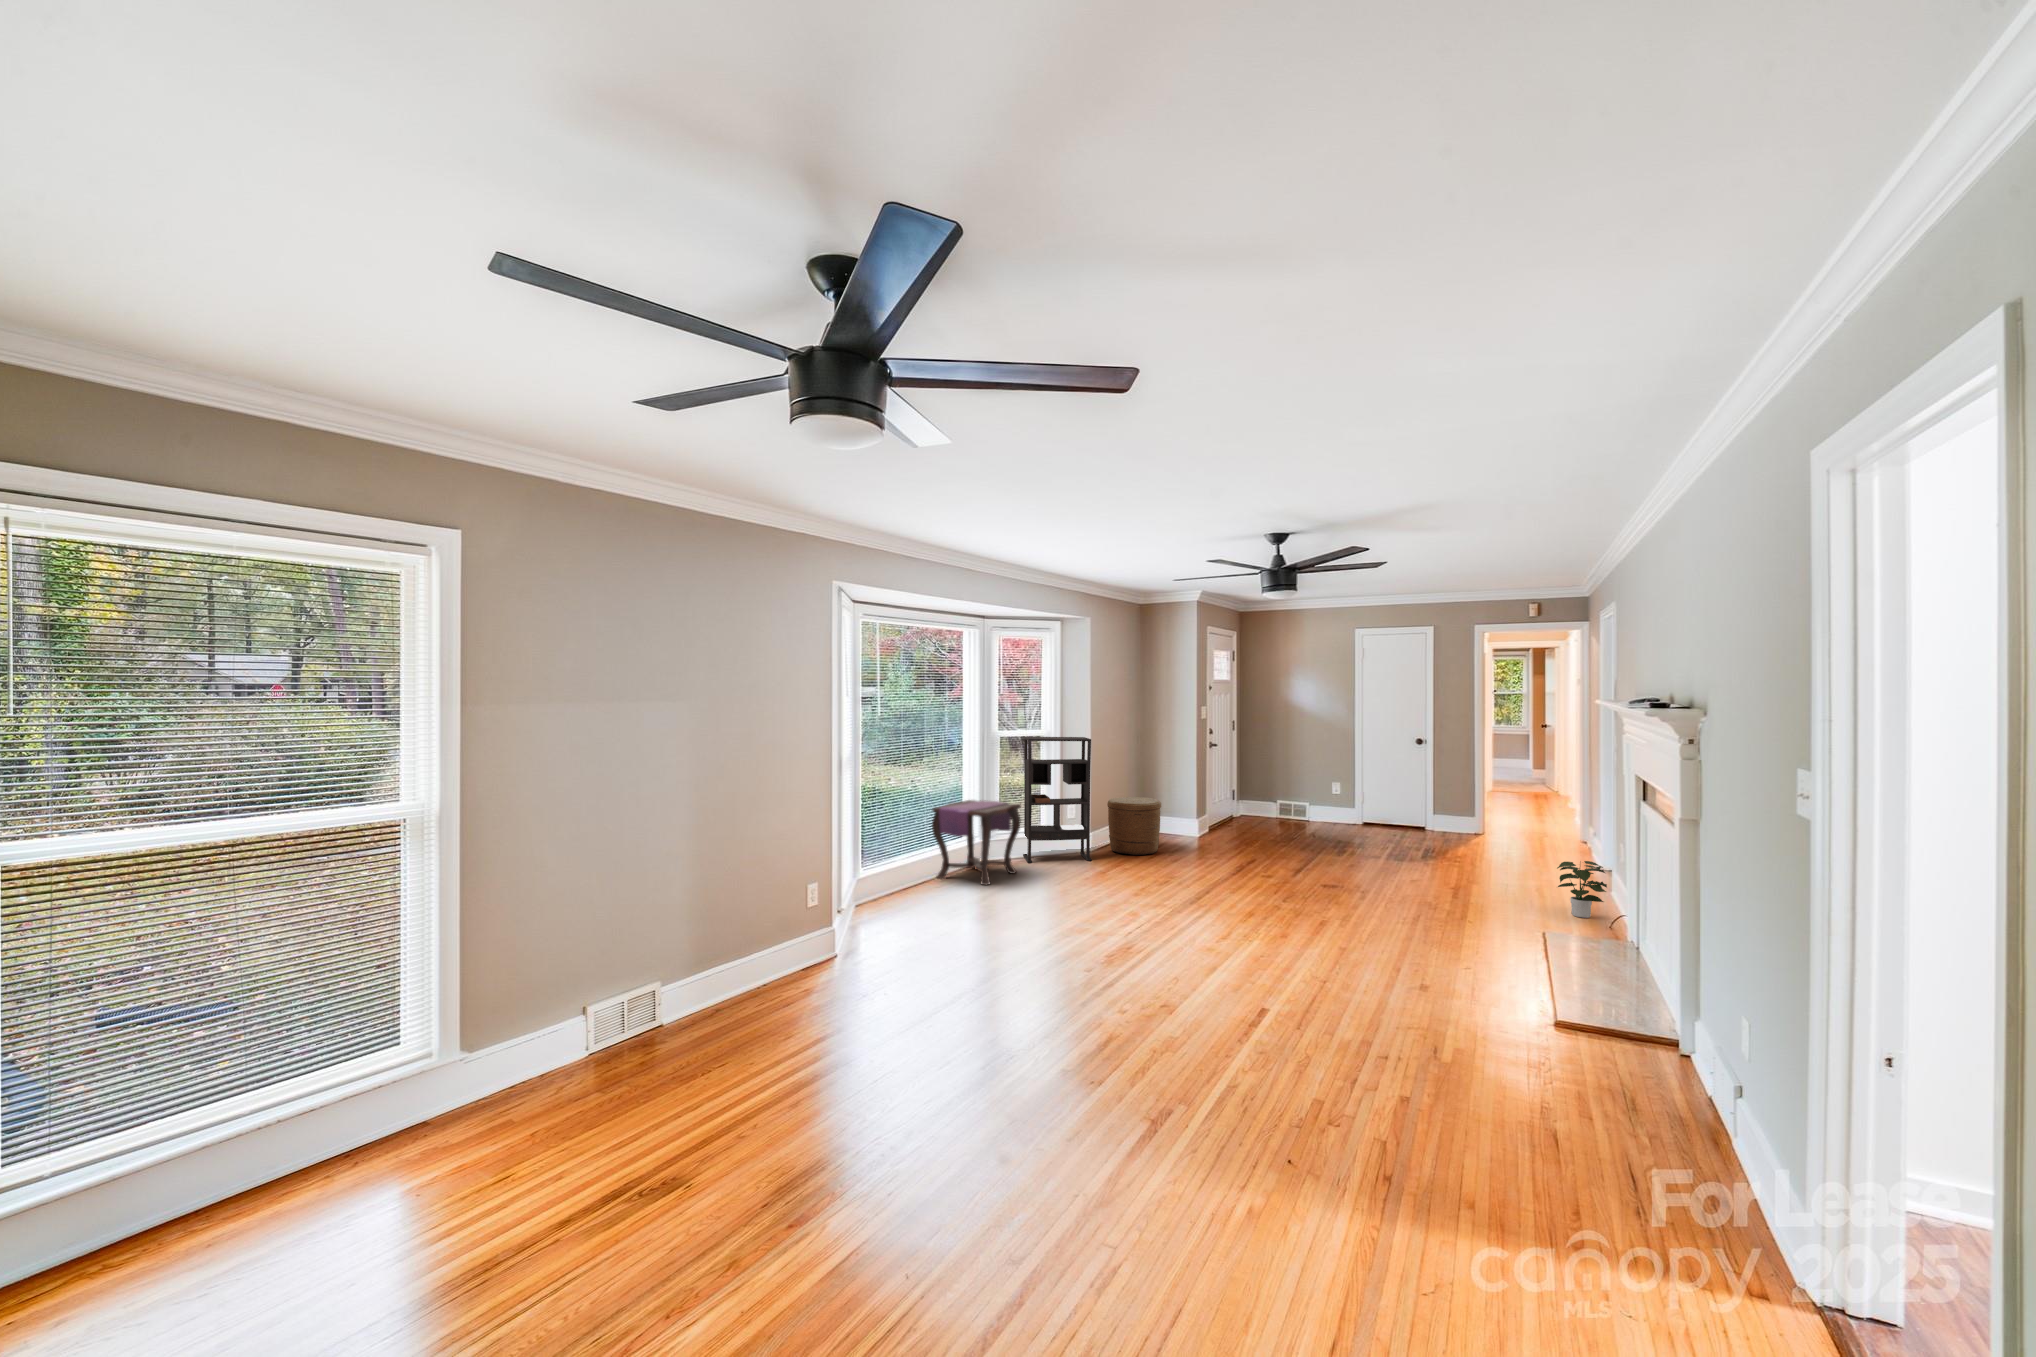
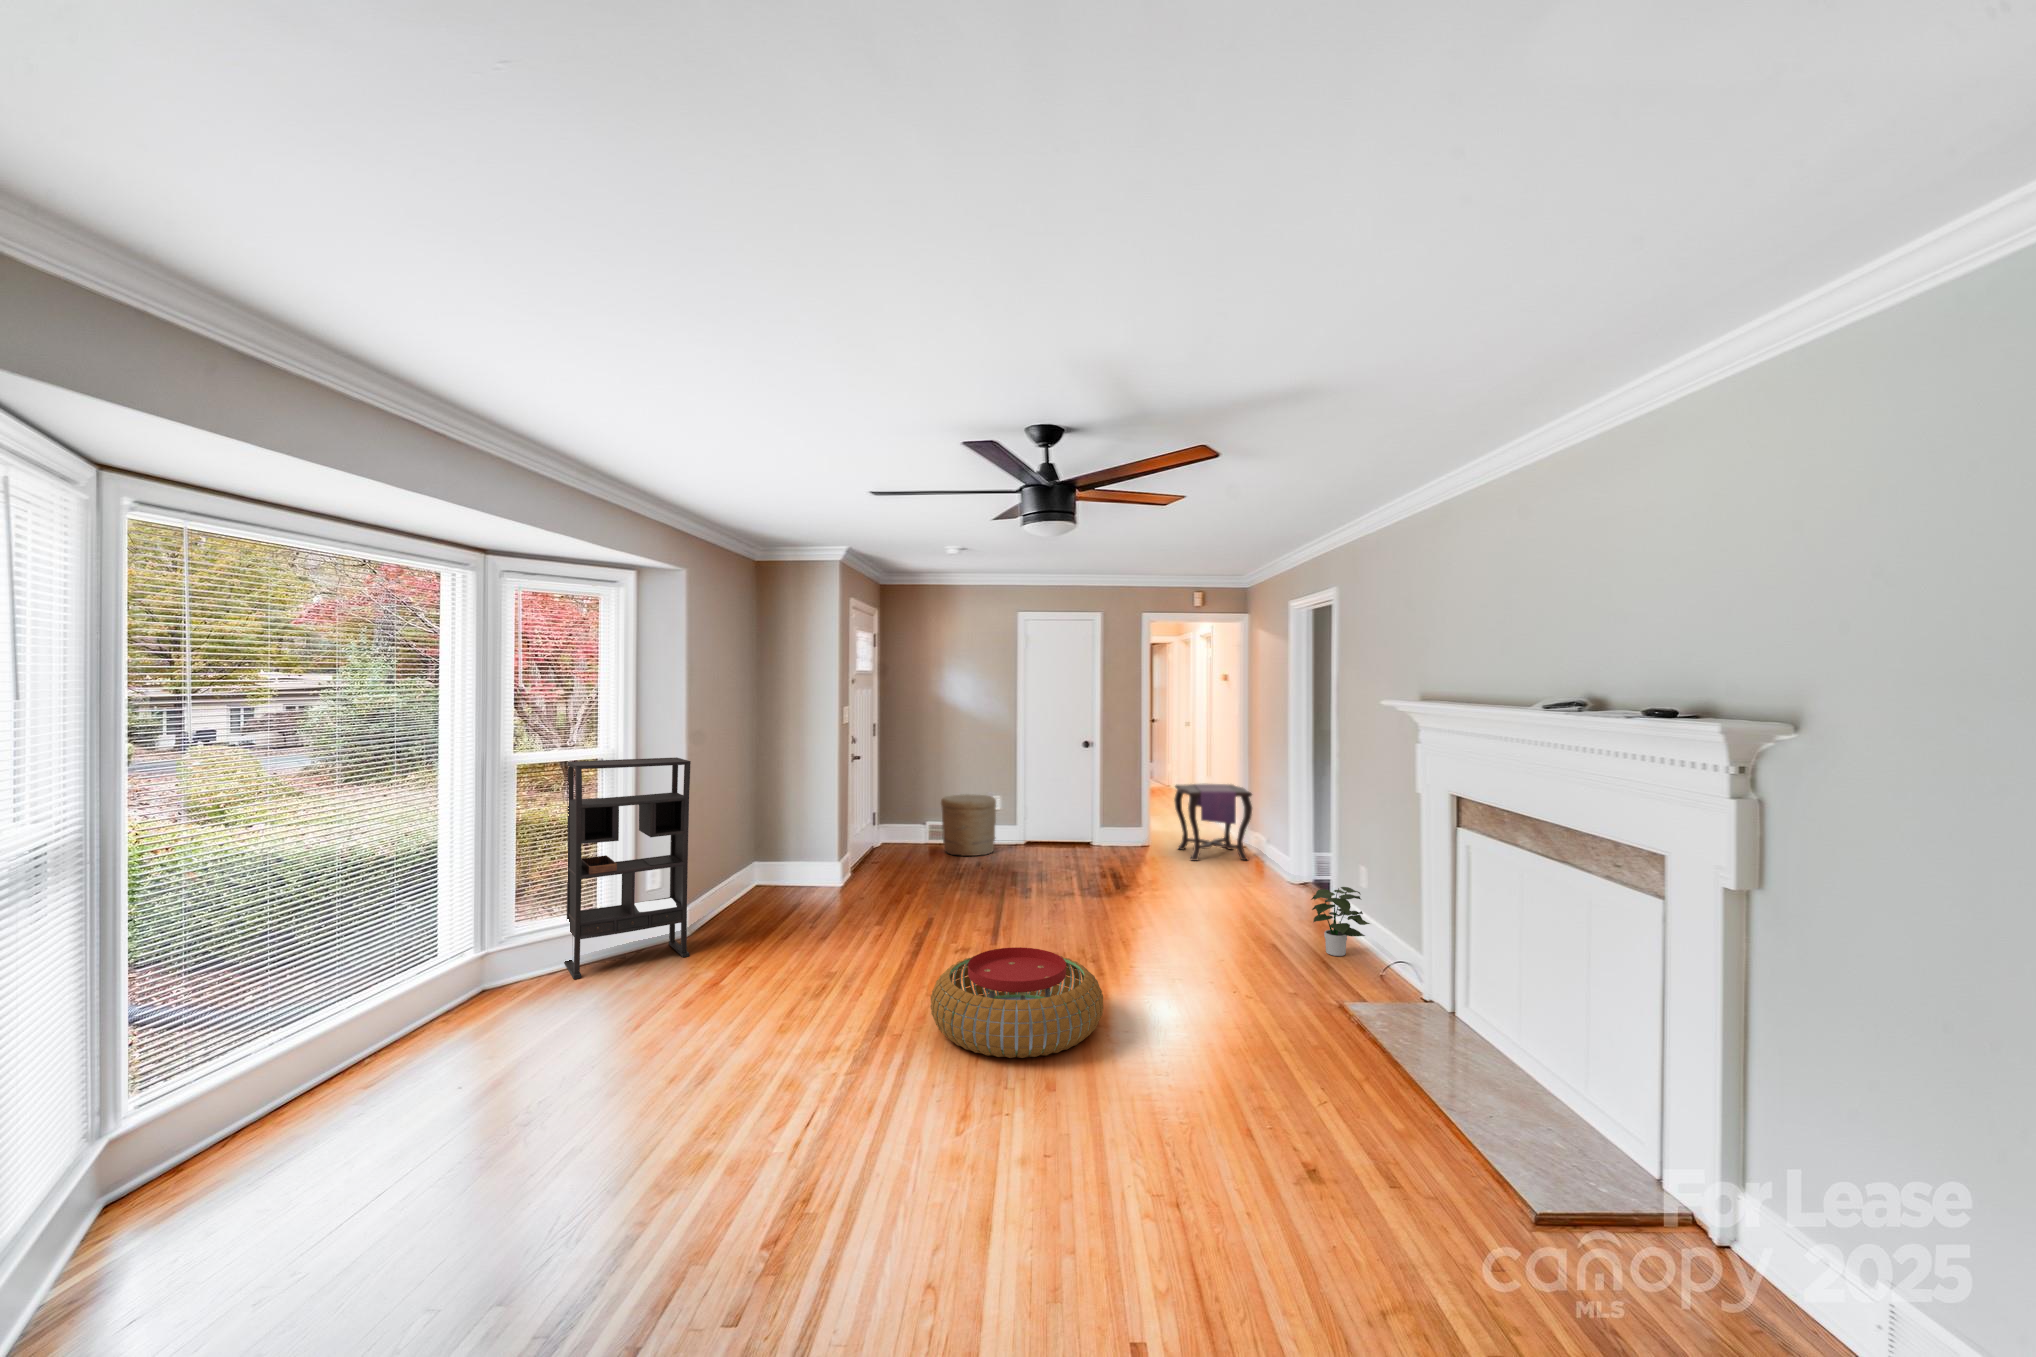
woven basket: present [1107,797,1161,855] -> present [941,794,996,856]
side table: present [932,800,1021,885] -> present [1174,784,1252,861]
pouf: none [1221,867,1339,928] -> present [931,947,1103,1058]

